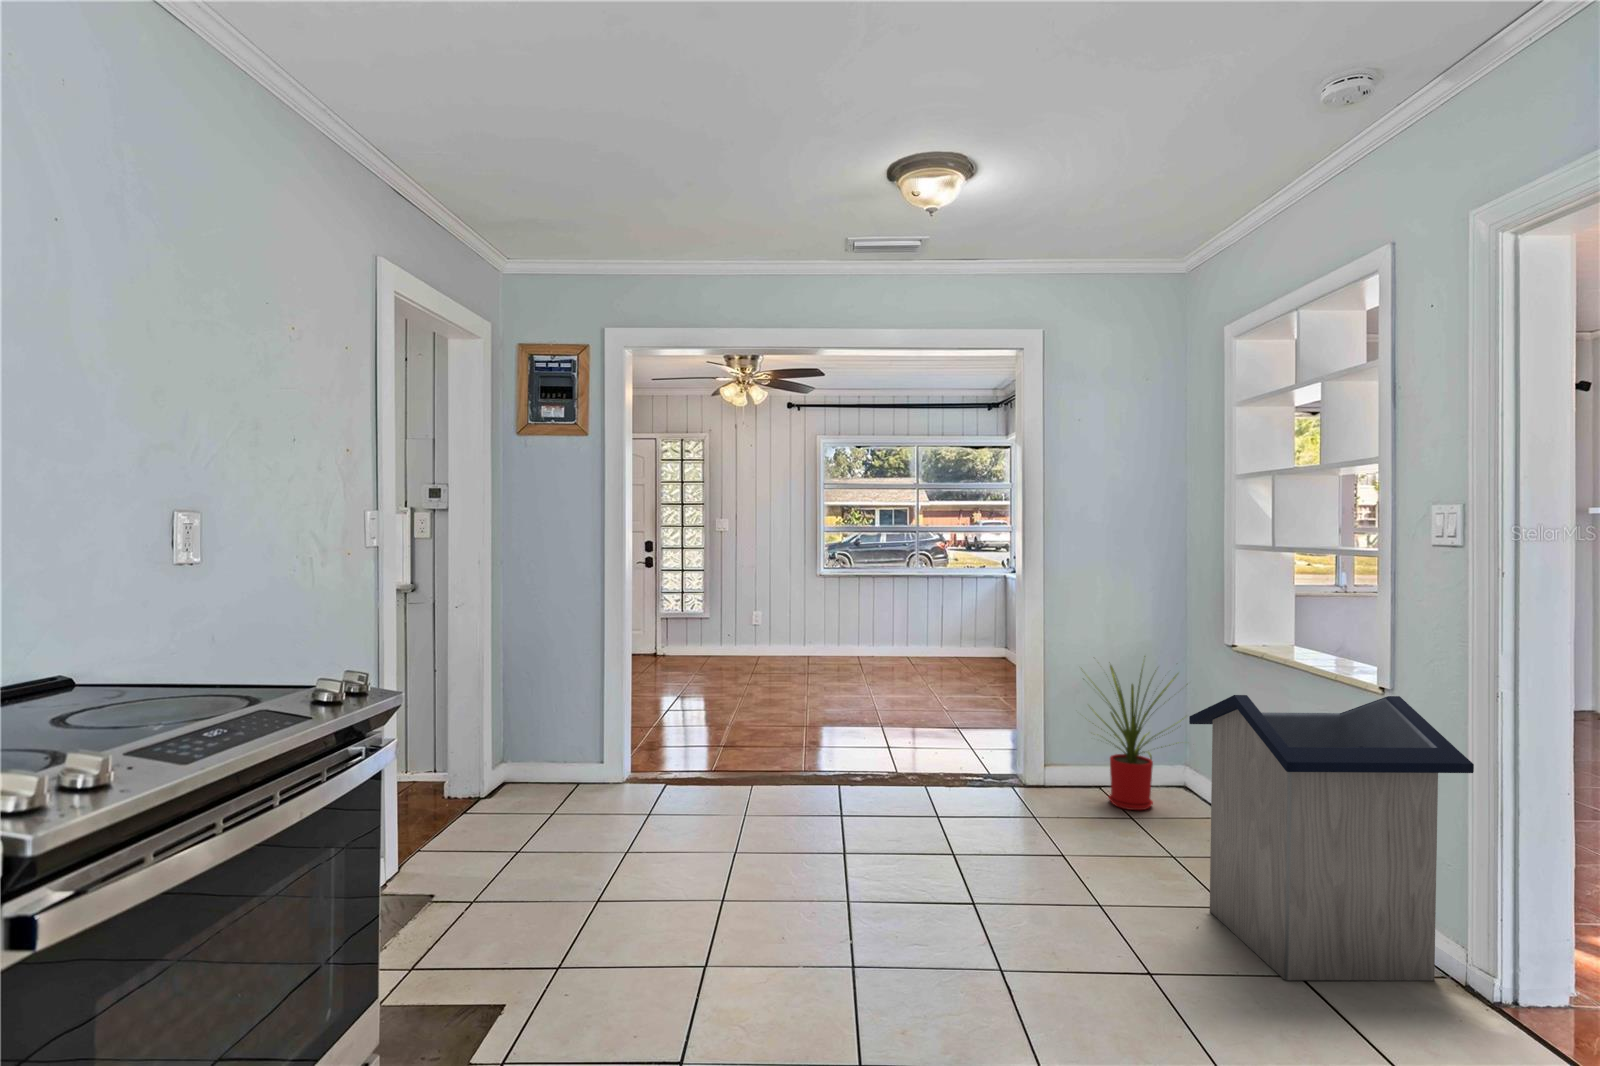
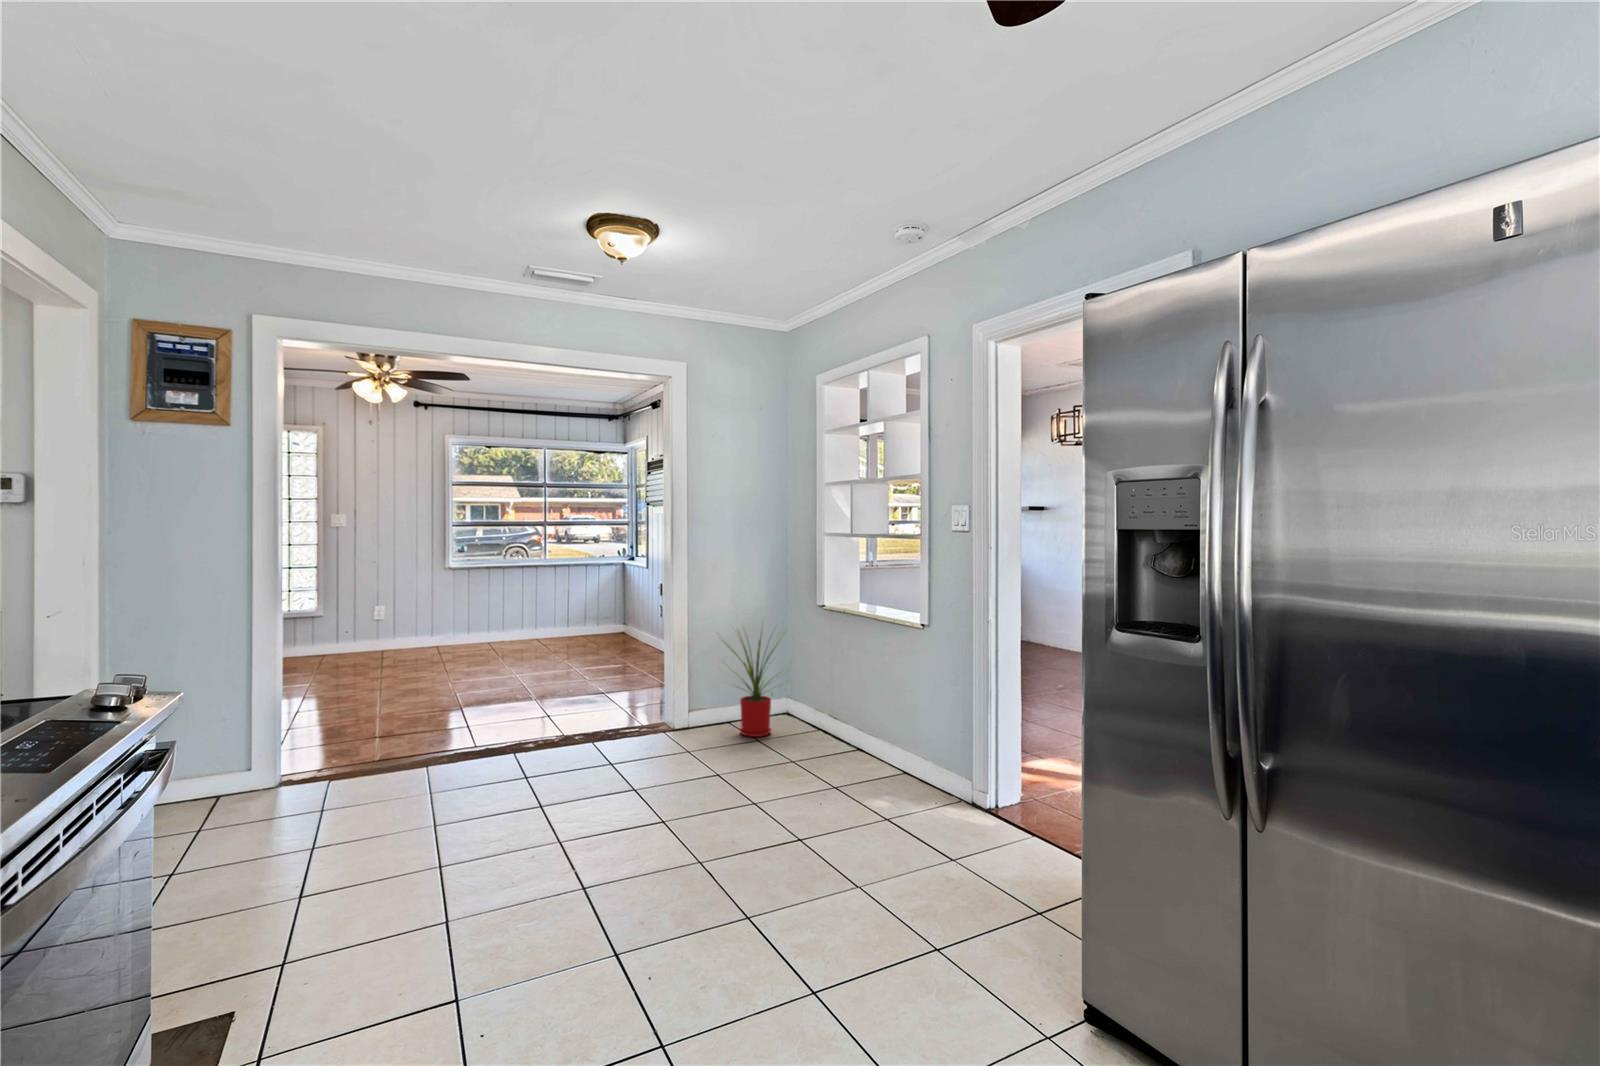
trash can: present [1189,695,1474,981] -> none [810,630,975,823]

